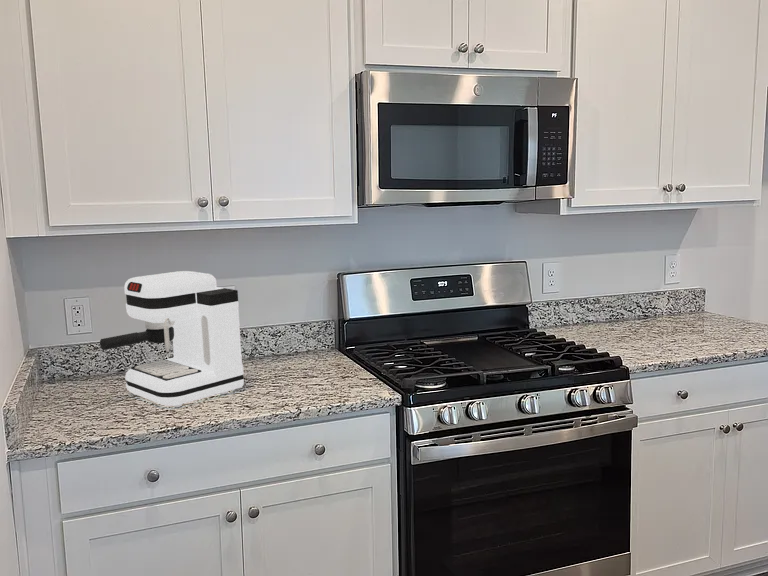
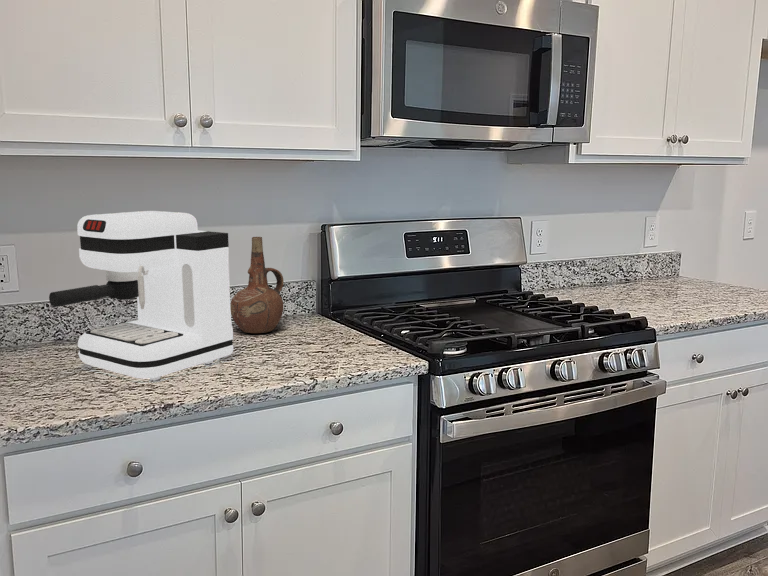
ceramic pitcher: none [254,287,299,367] -> present [230,237,283,333]

